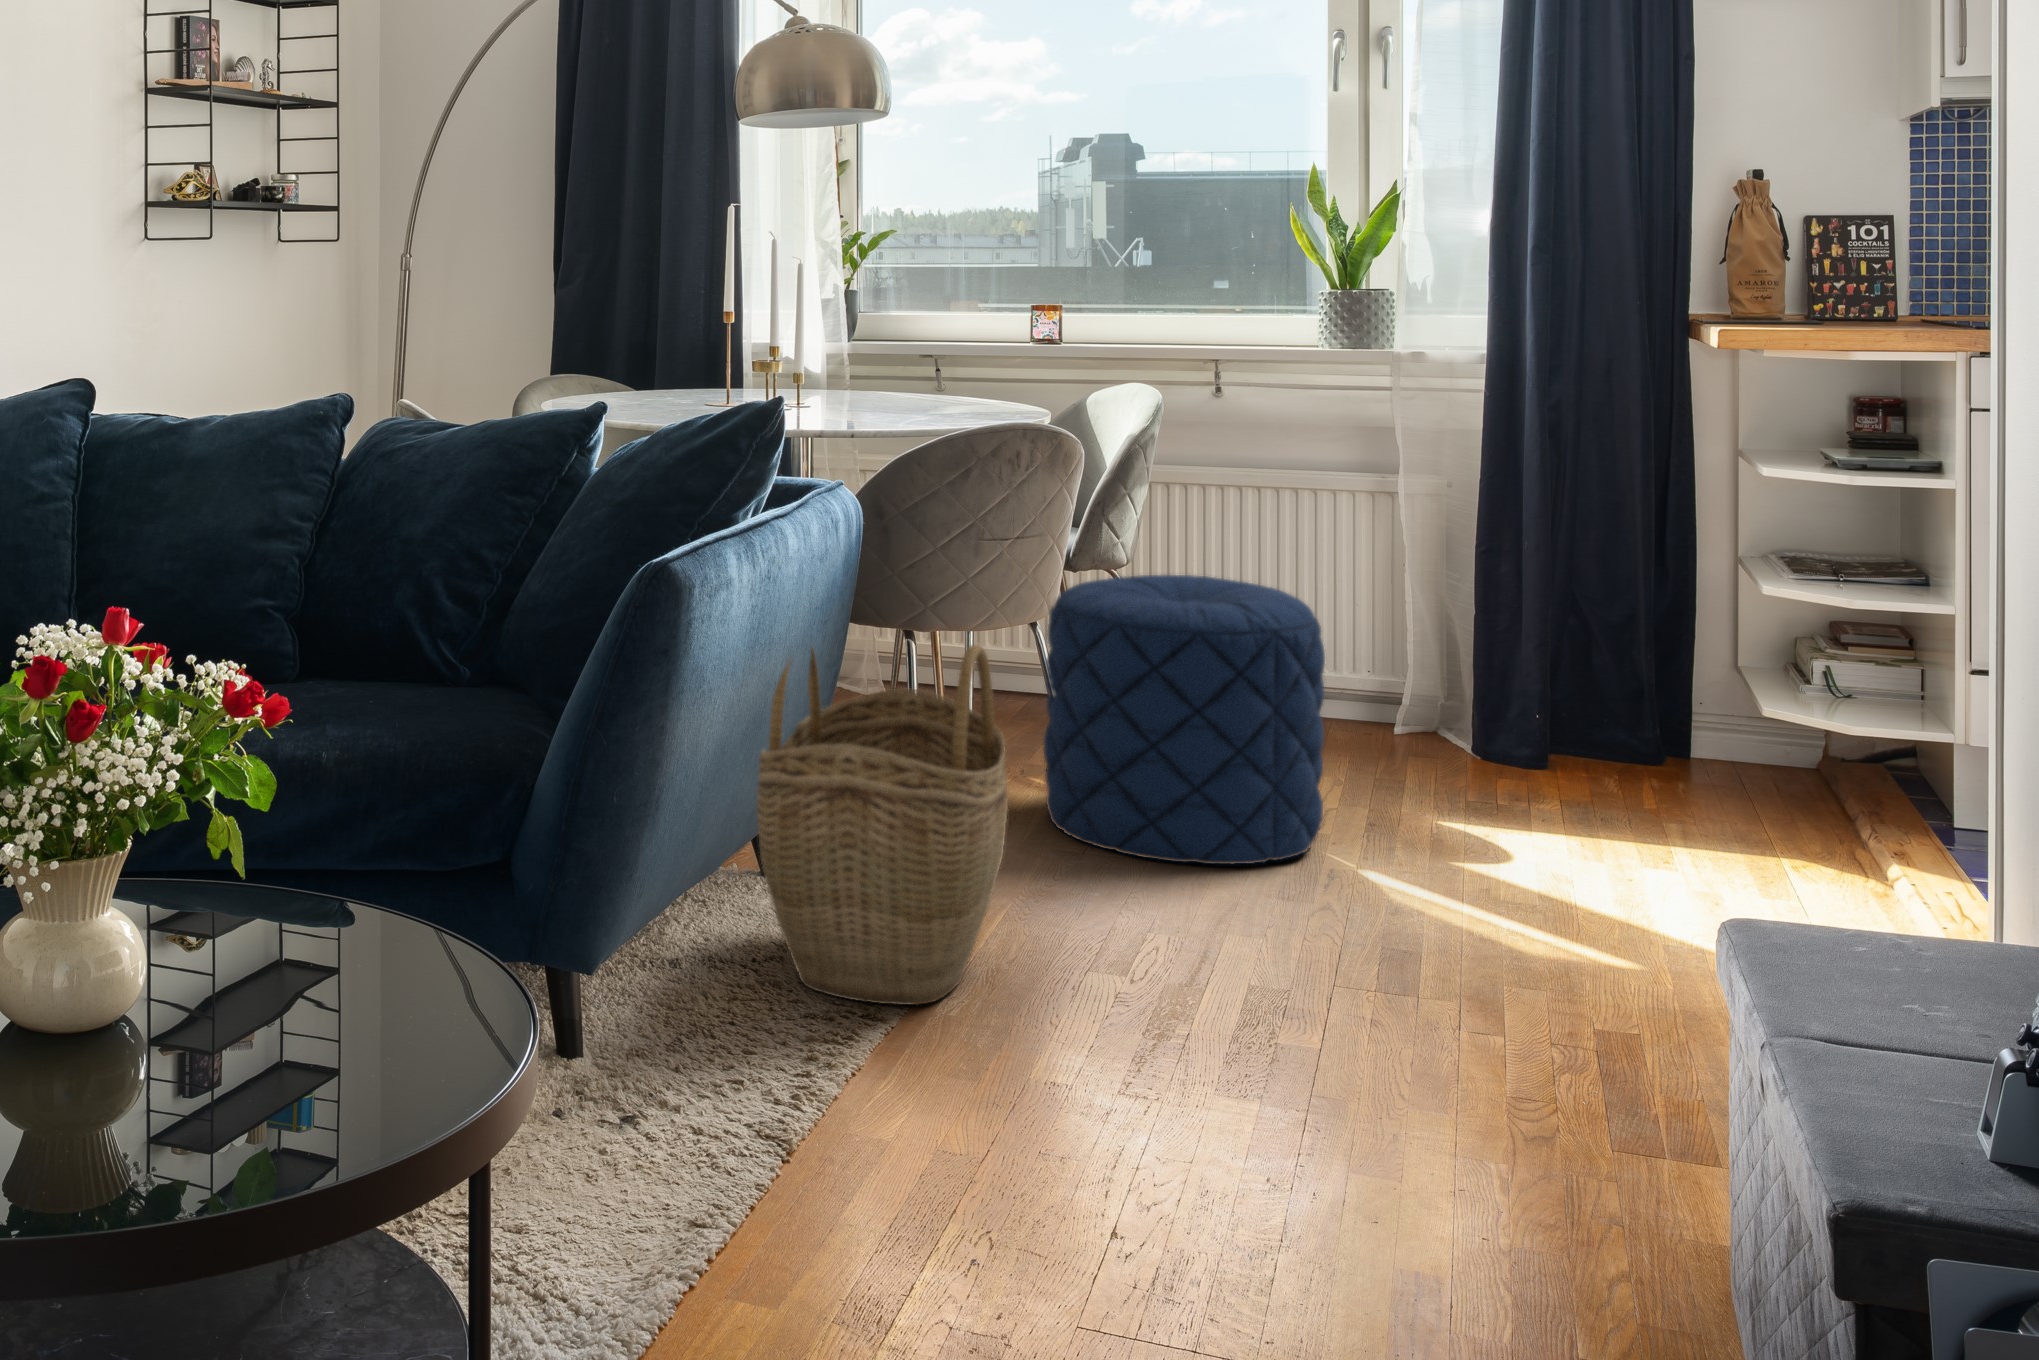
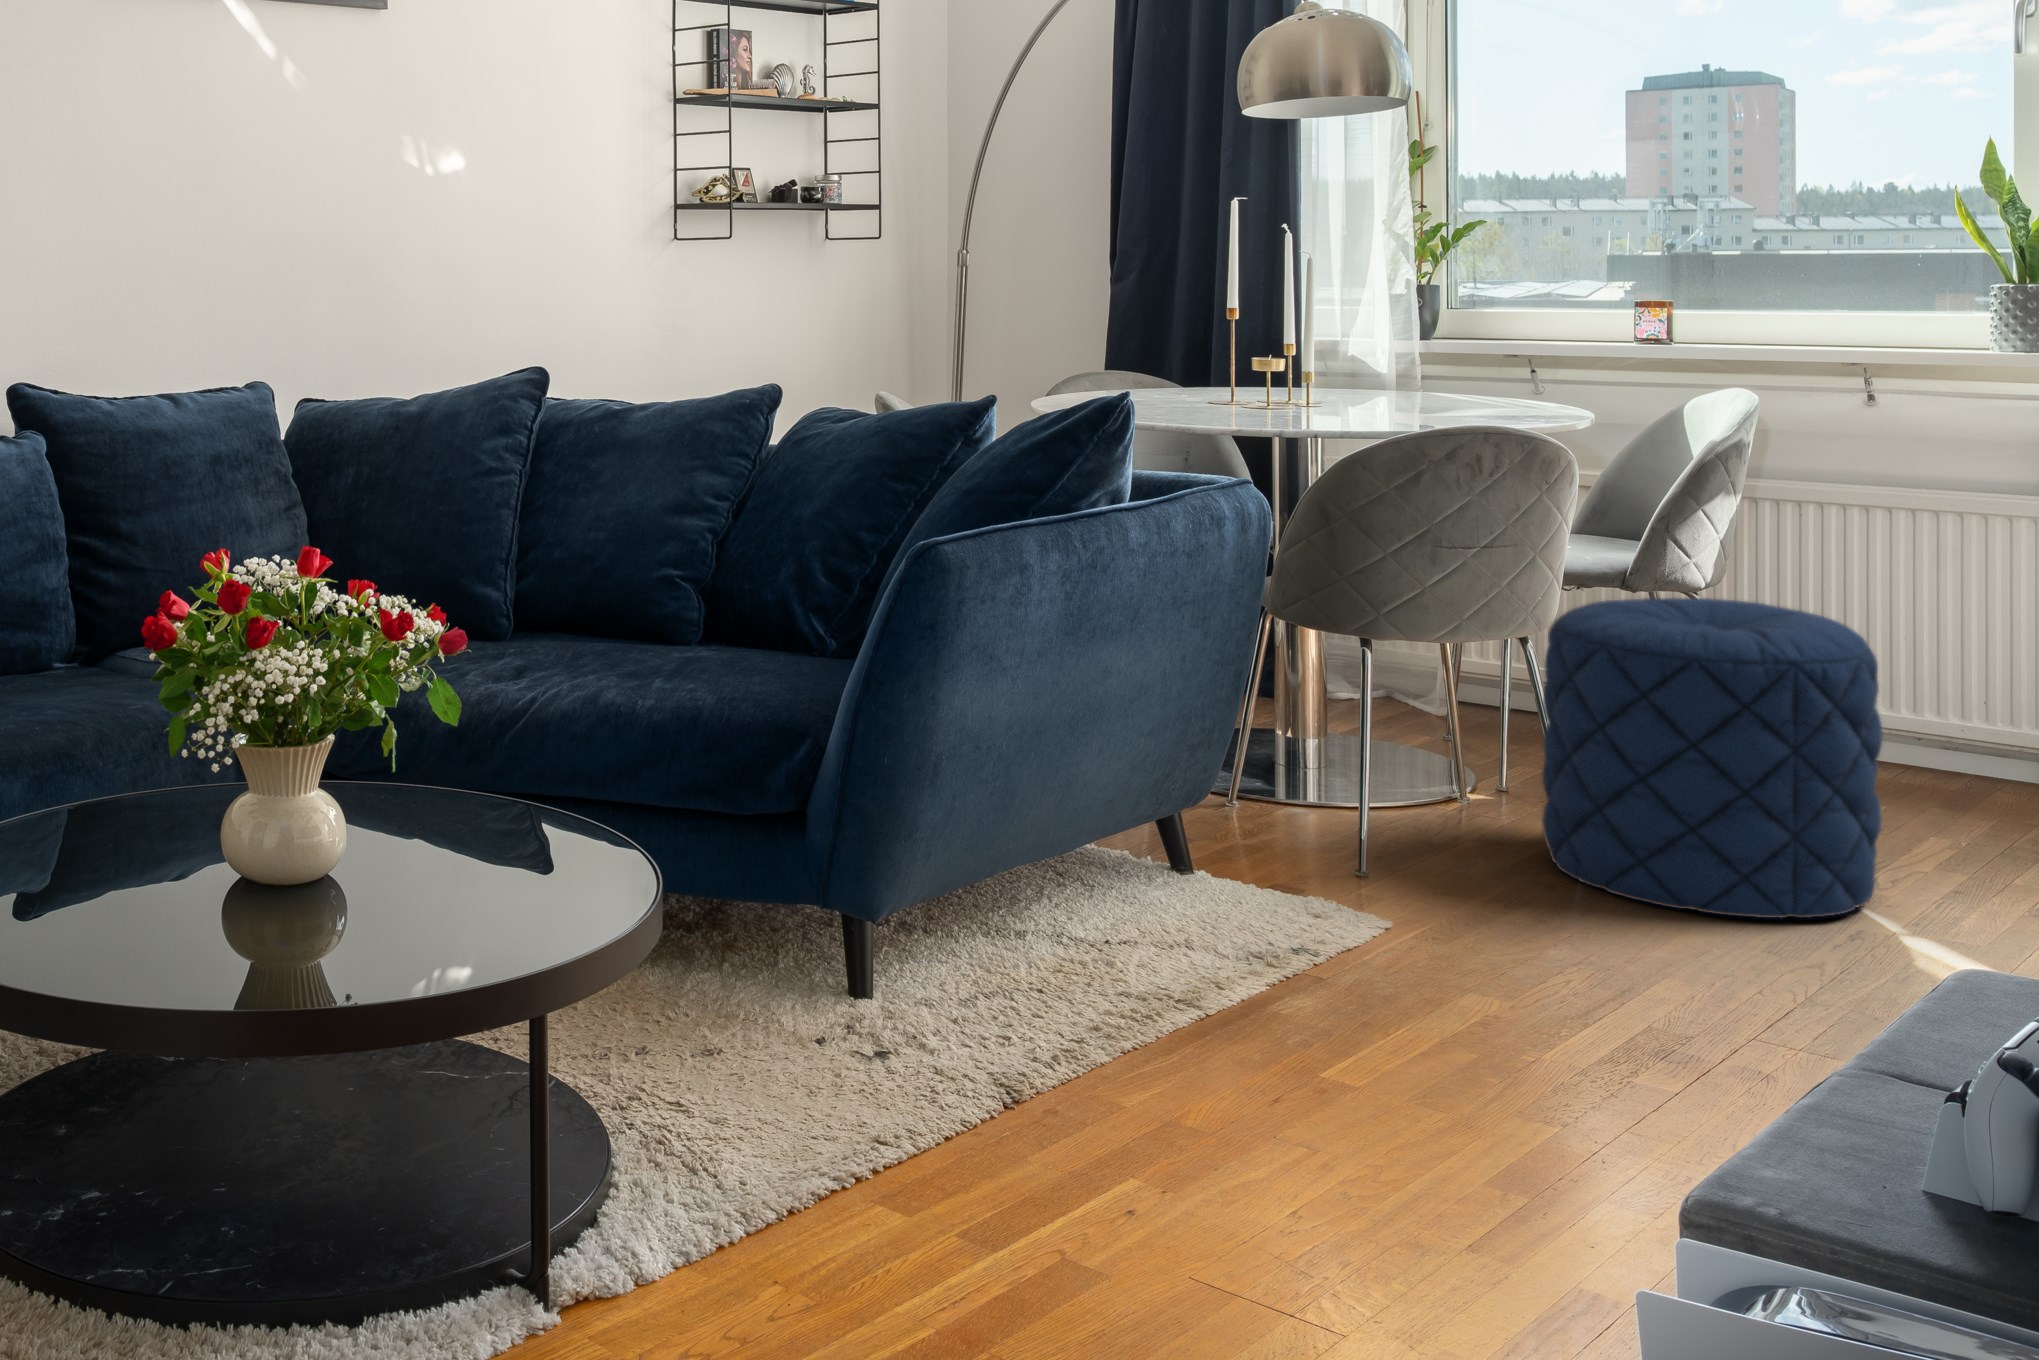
woven basket: present [757,644,1008,1005] -> none [1091,624,1379,1001]

